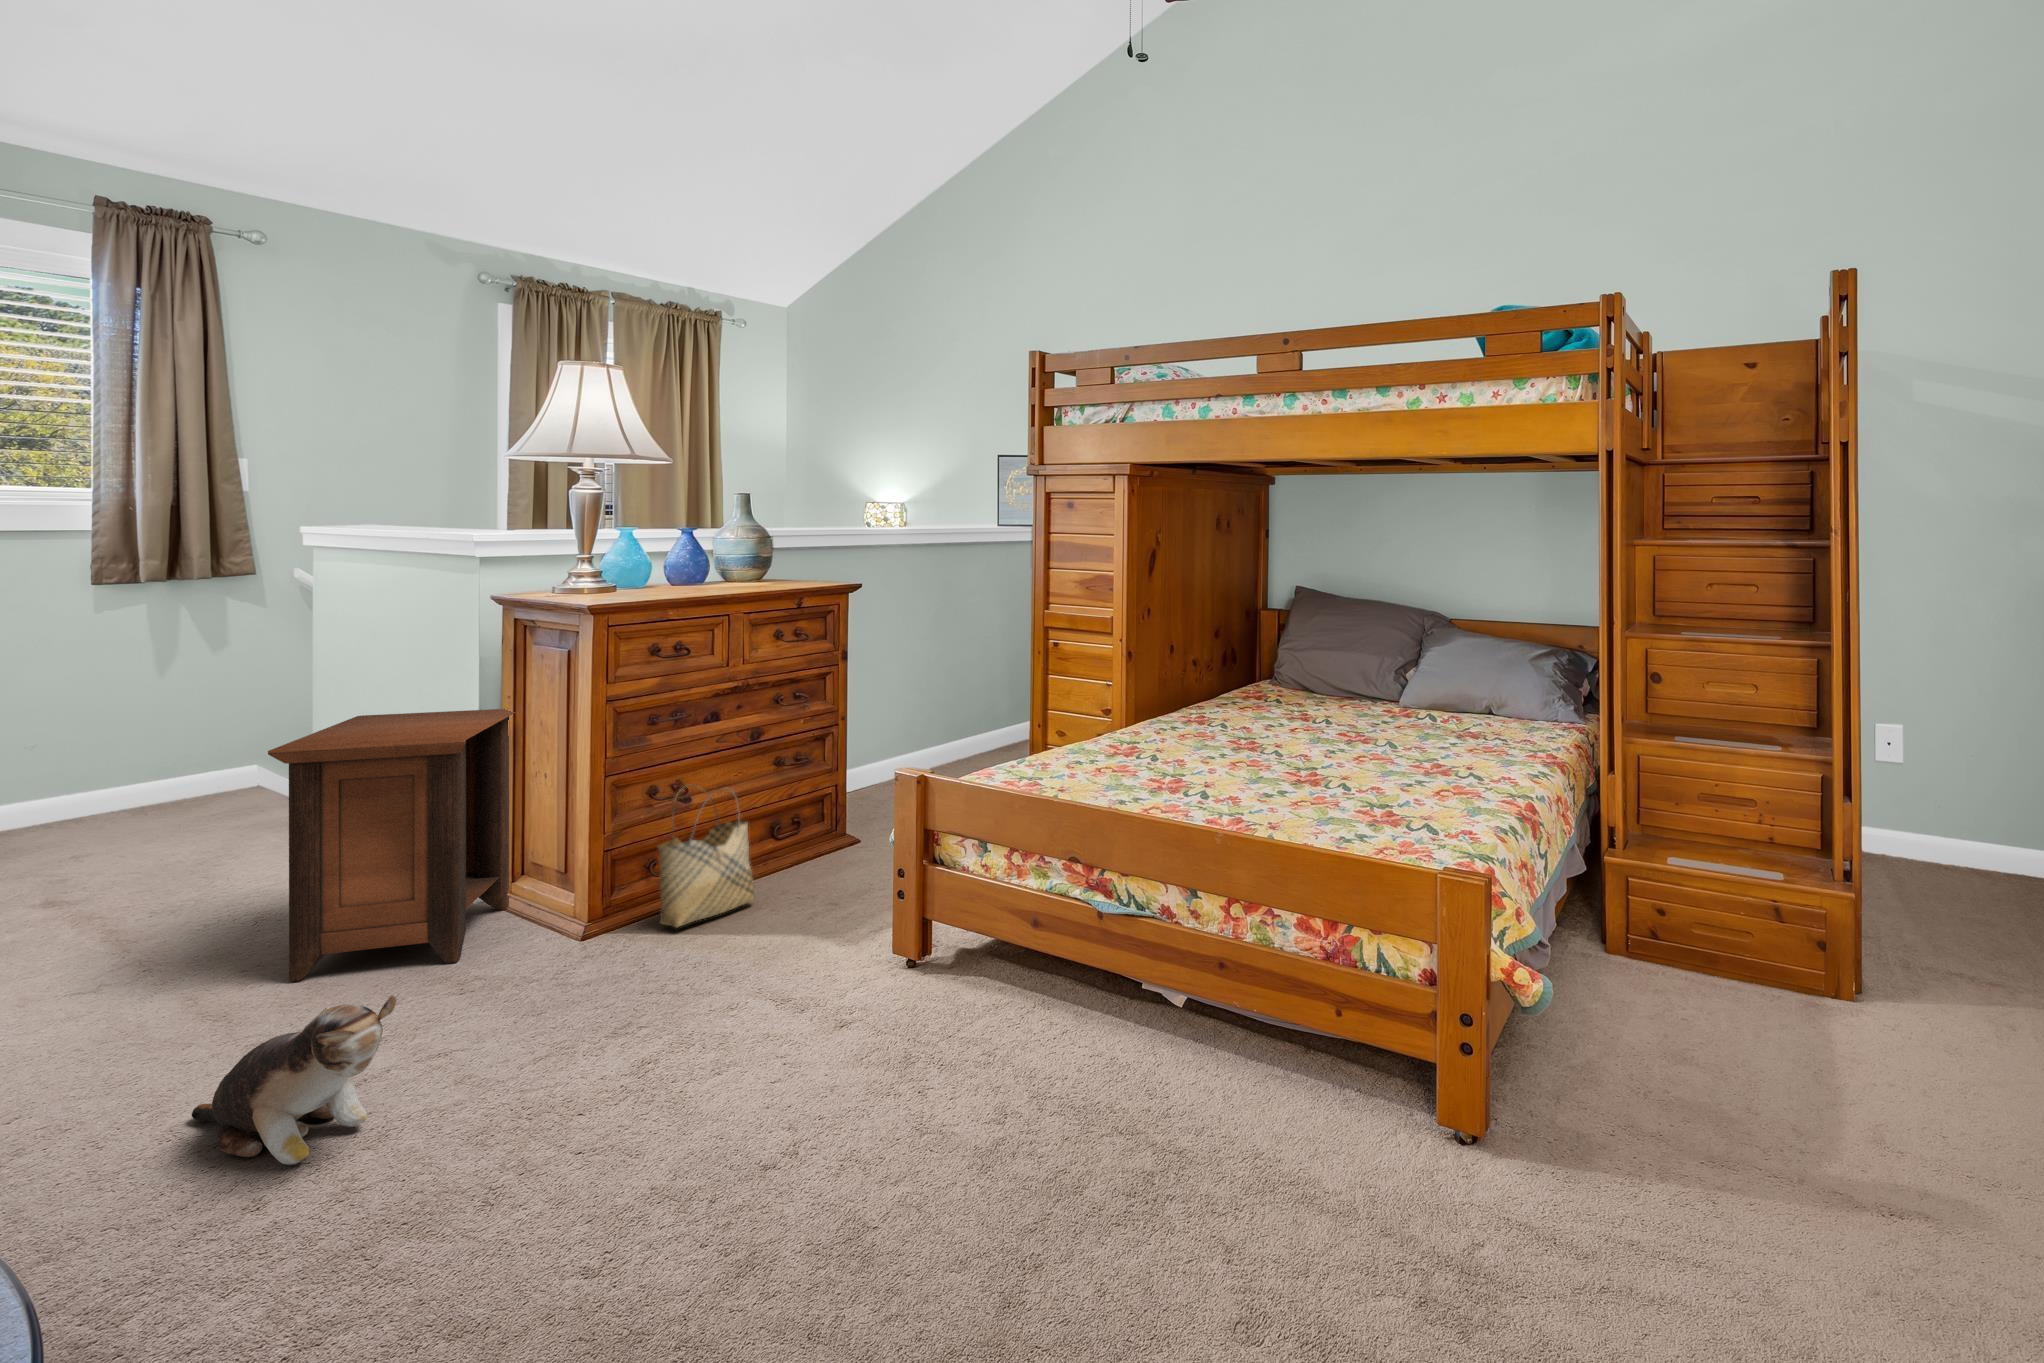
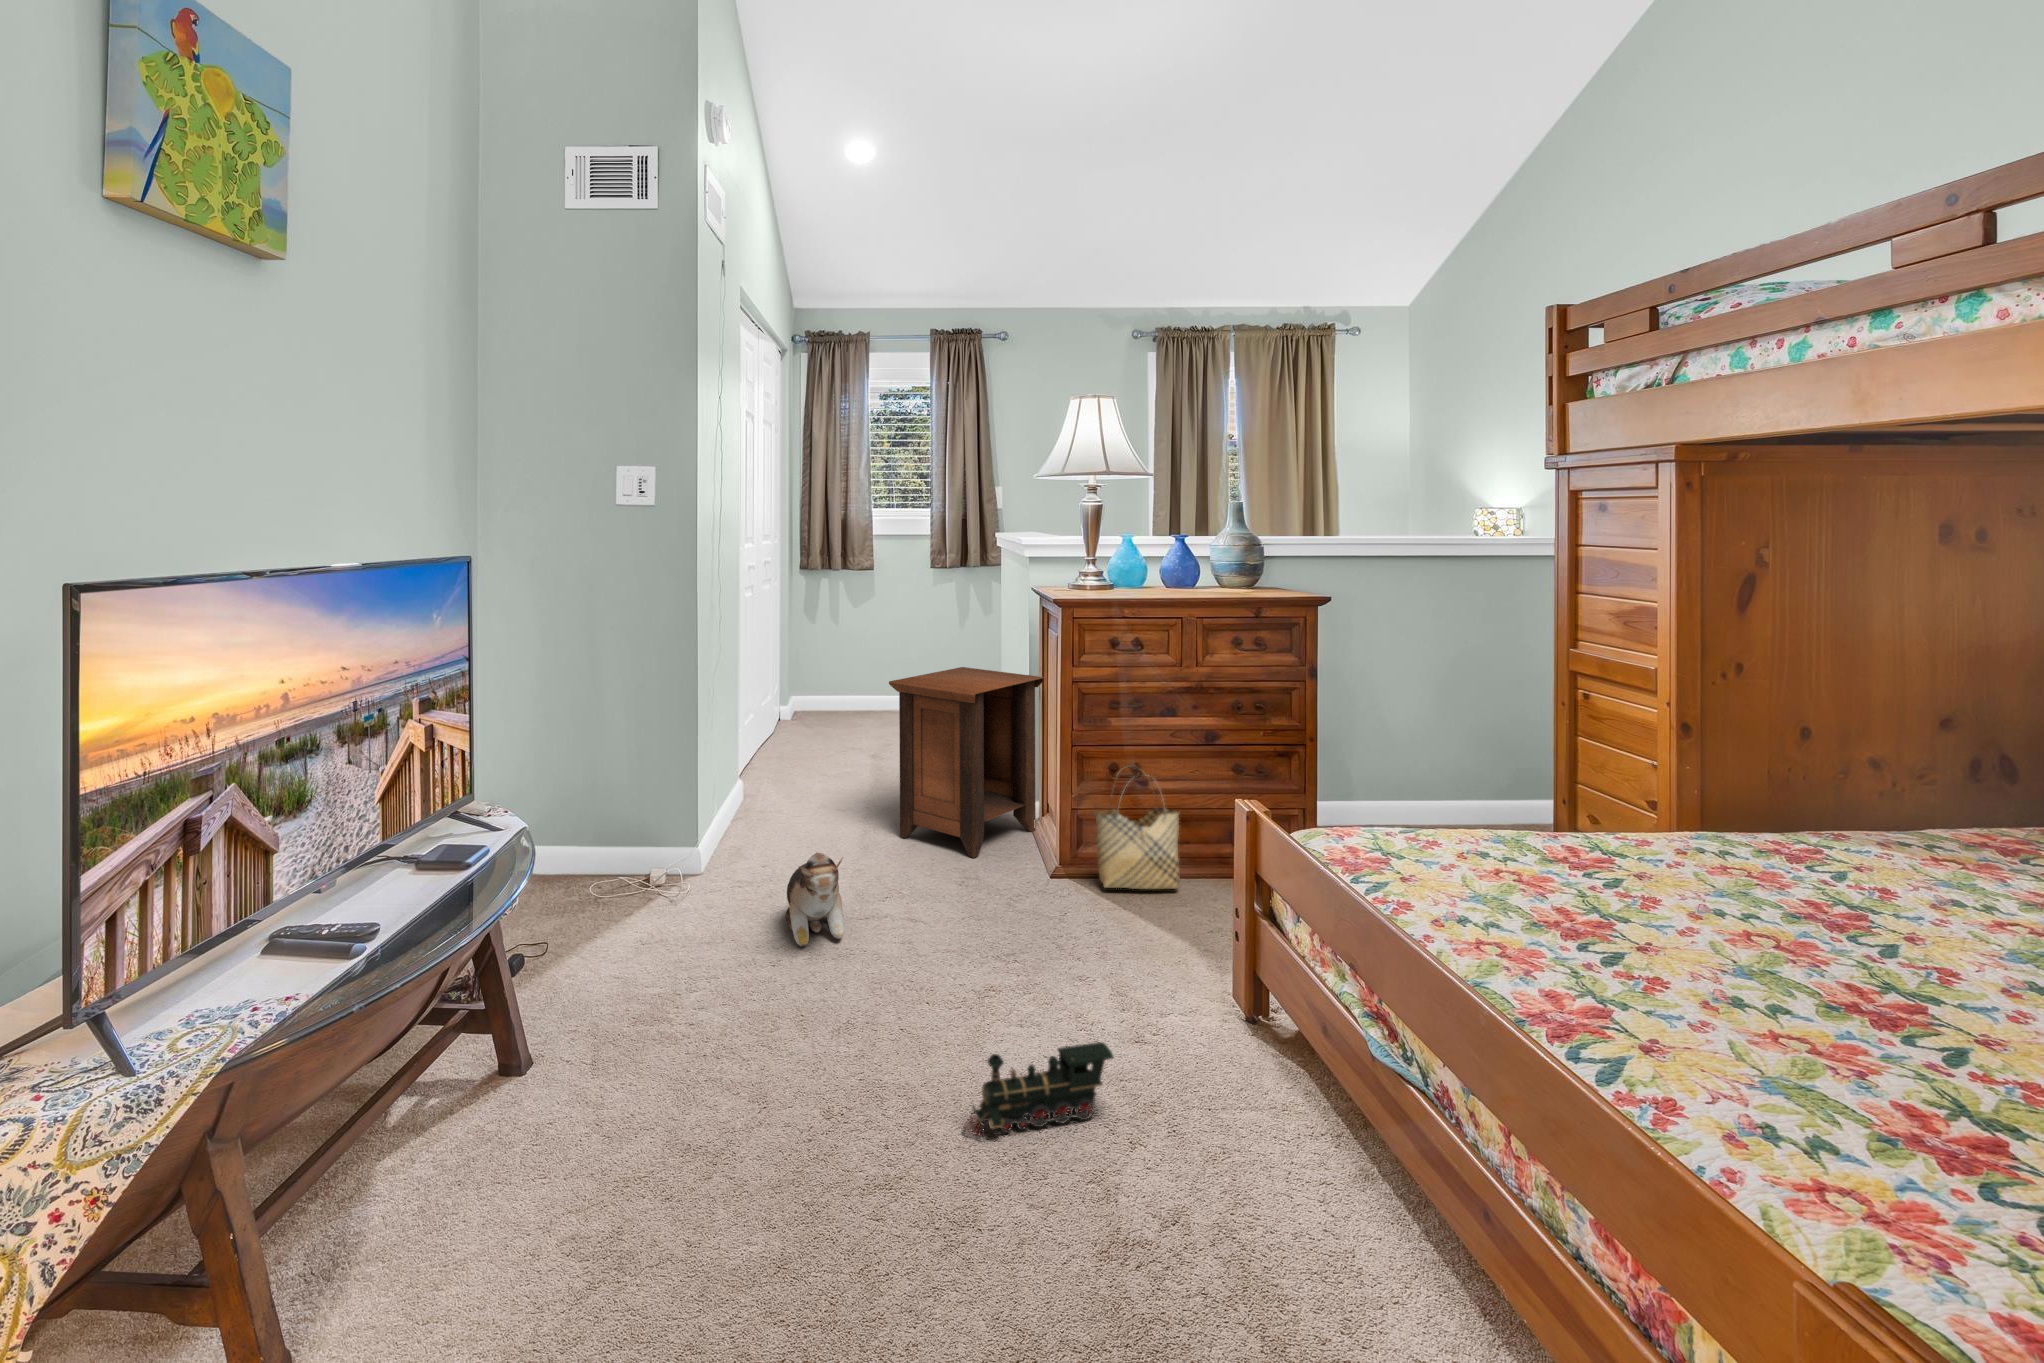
toy train: none [782,1027,904,1183] -> present [964,1042,1114,1136]

